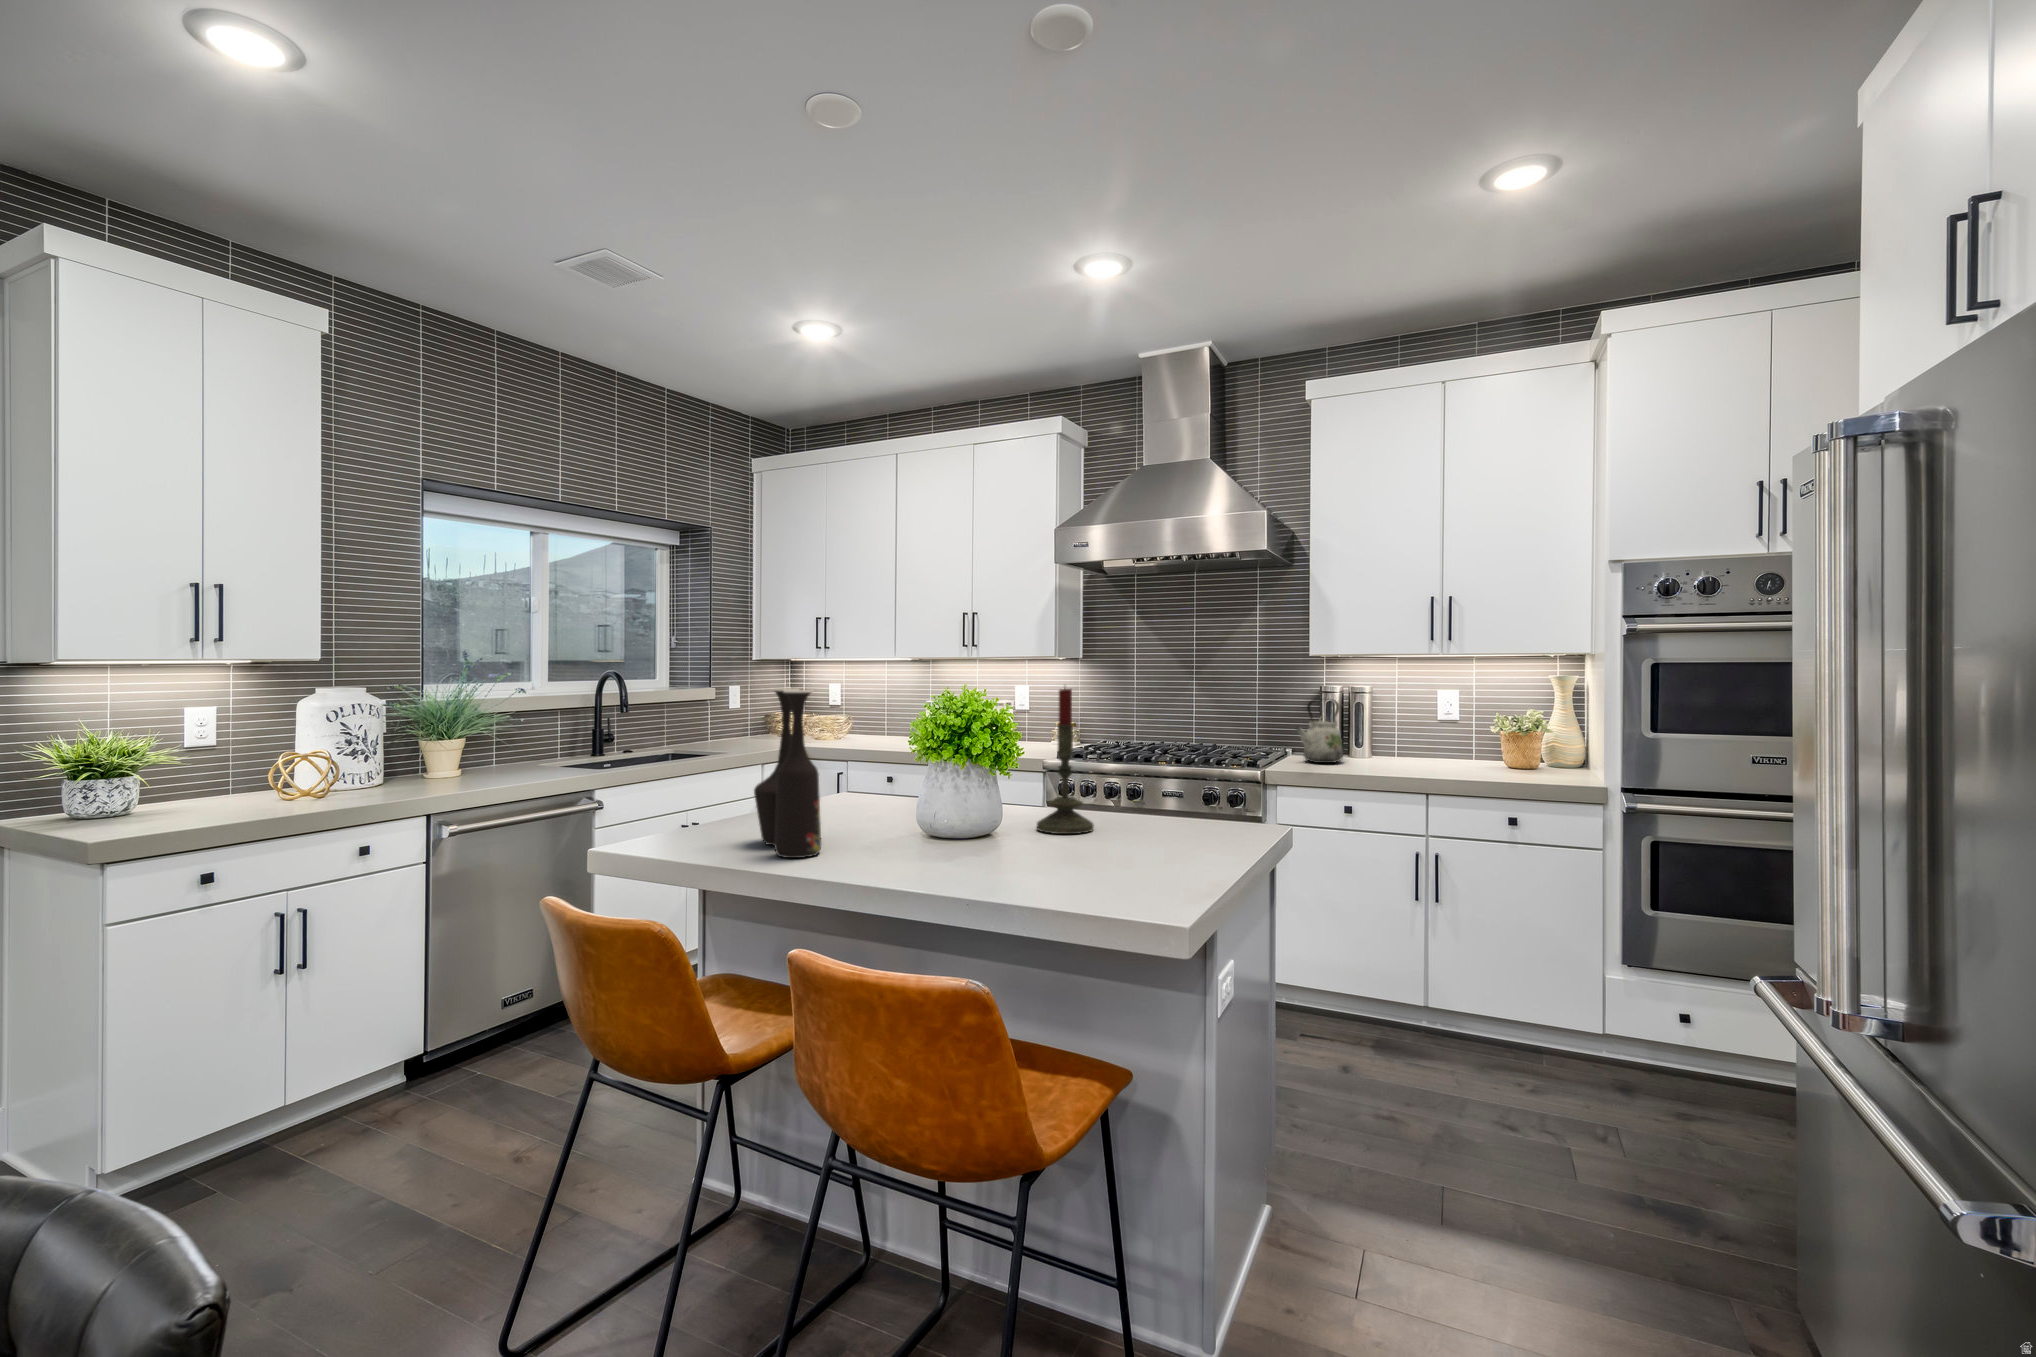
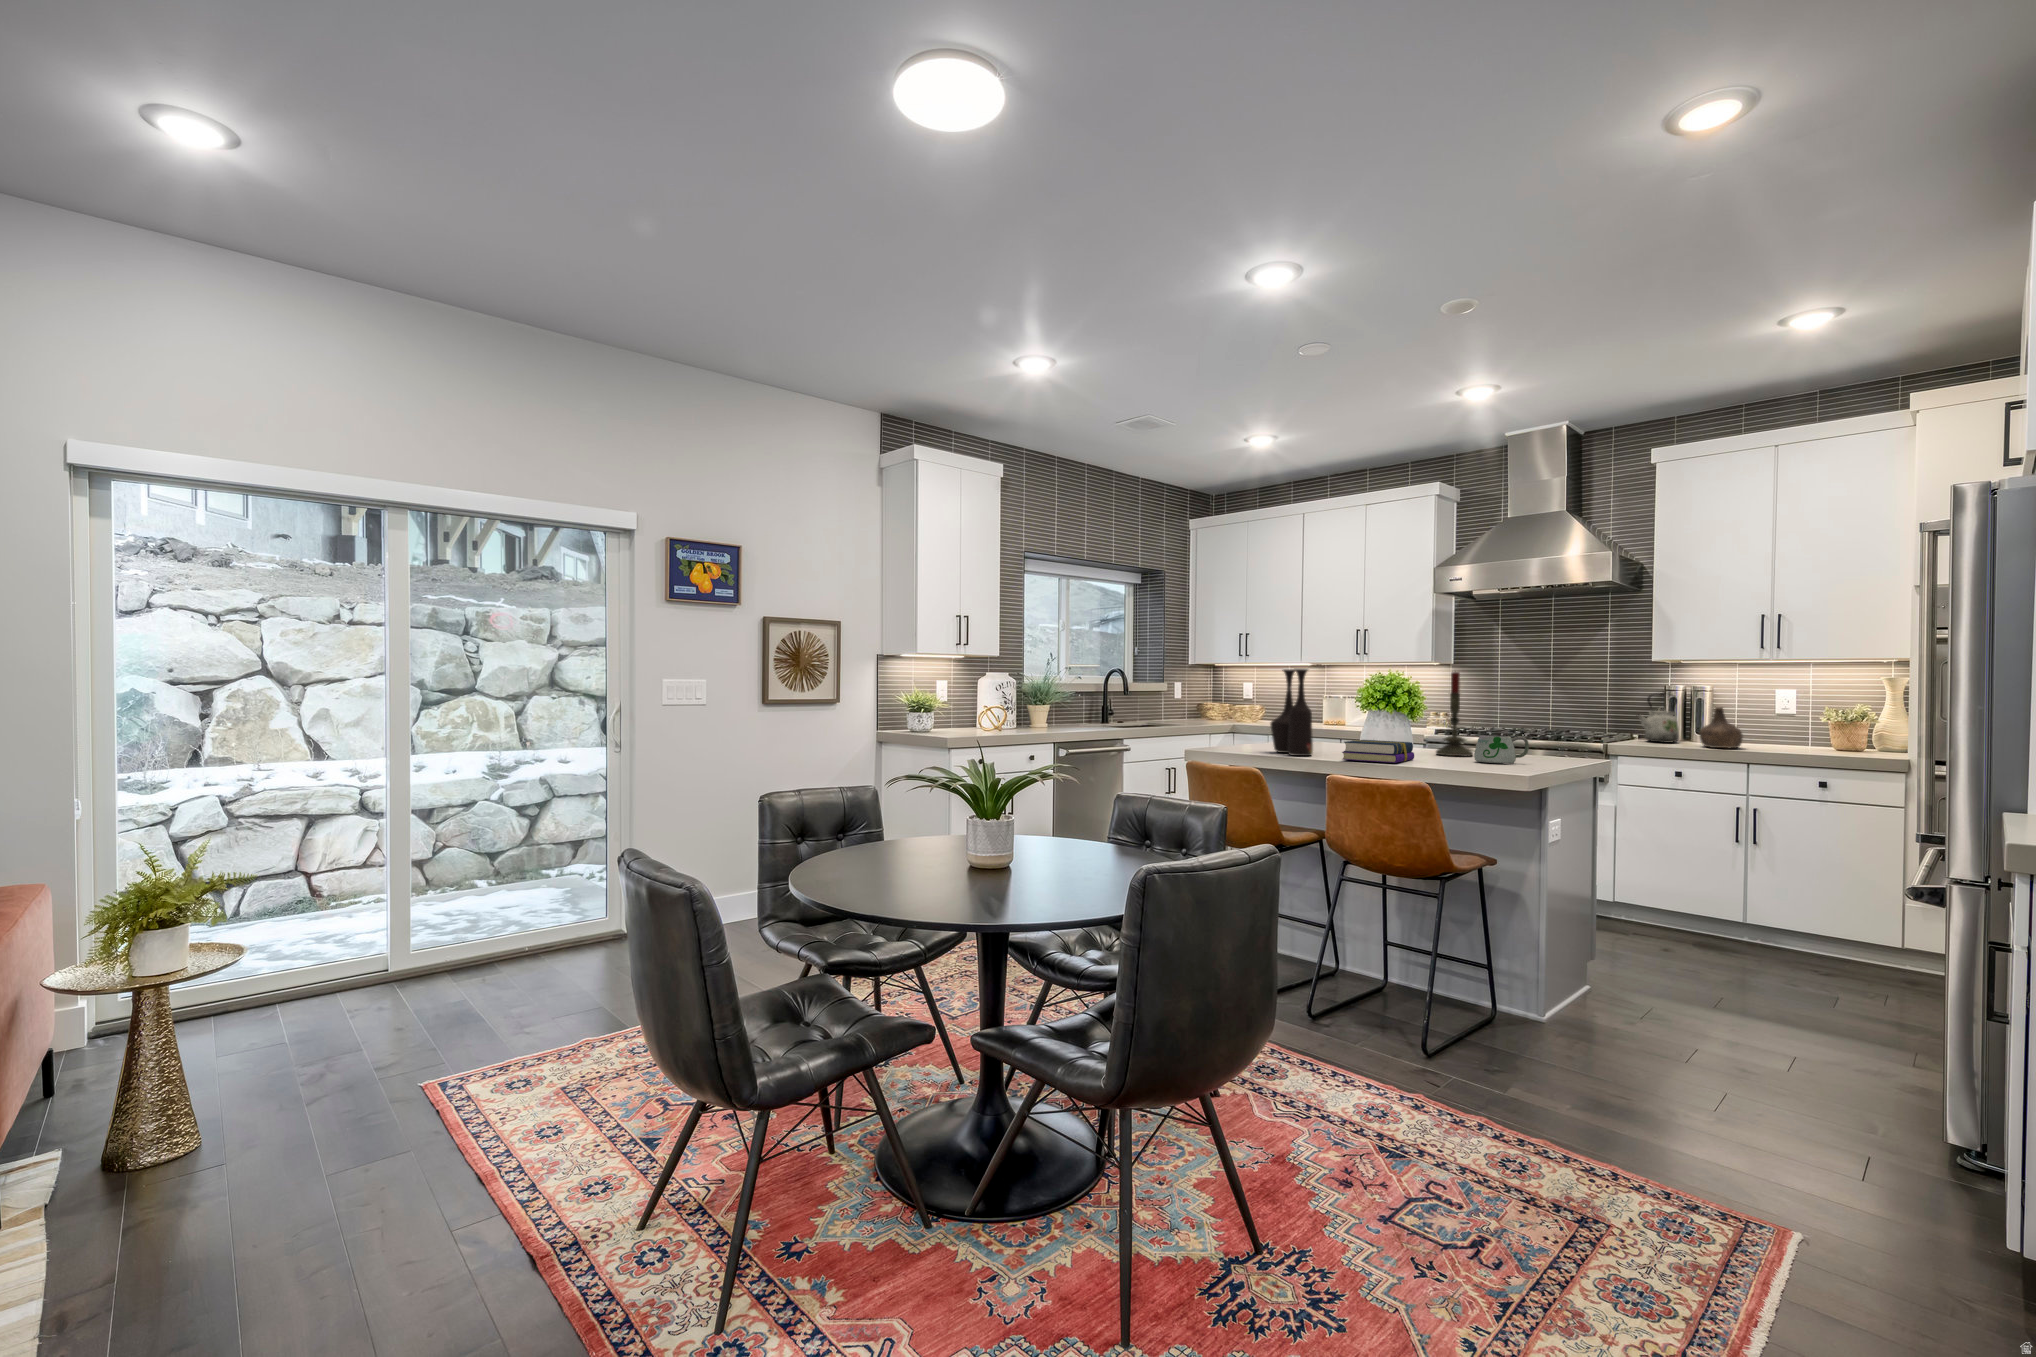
bottle: none [1368,717,1415,771] -> present [1699,707,1743,748]
mug: none [1092,805,1178,865] -> present [1474,735,1529,764]
book: none [857,819,995,878] -> present [1342,740,1414,763]

